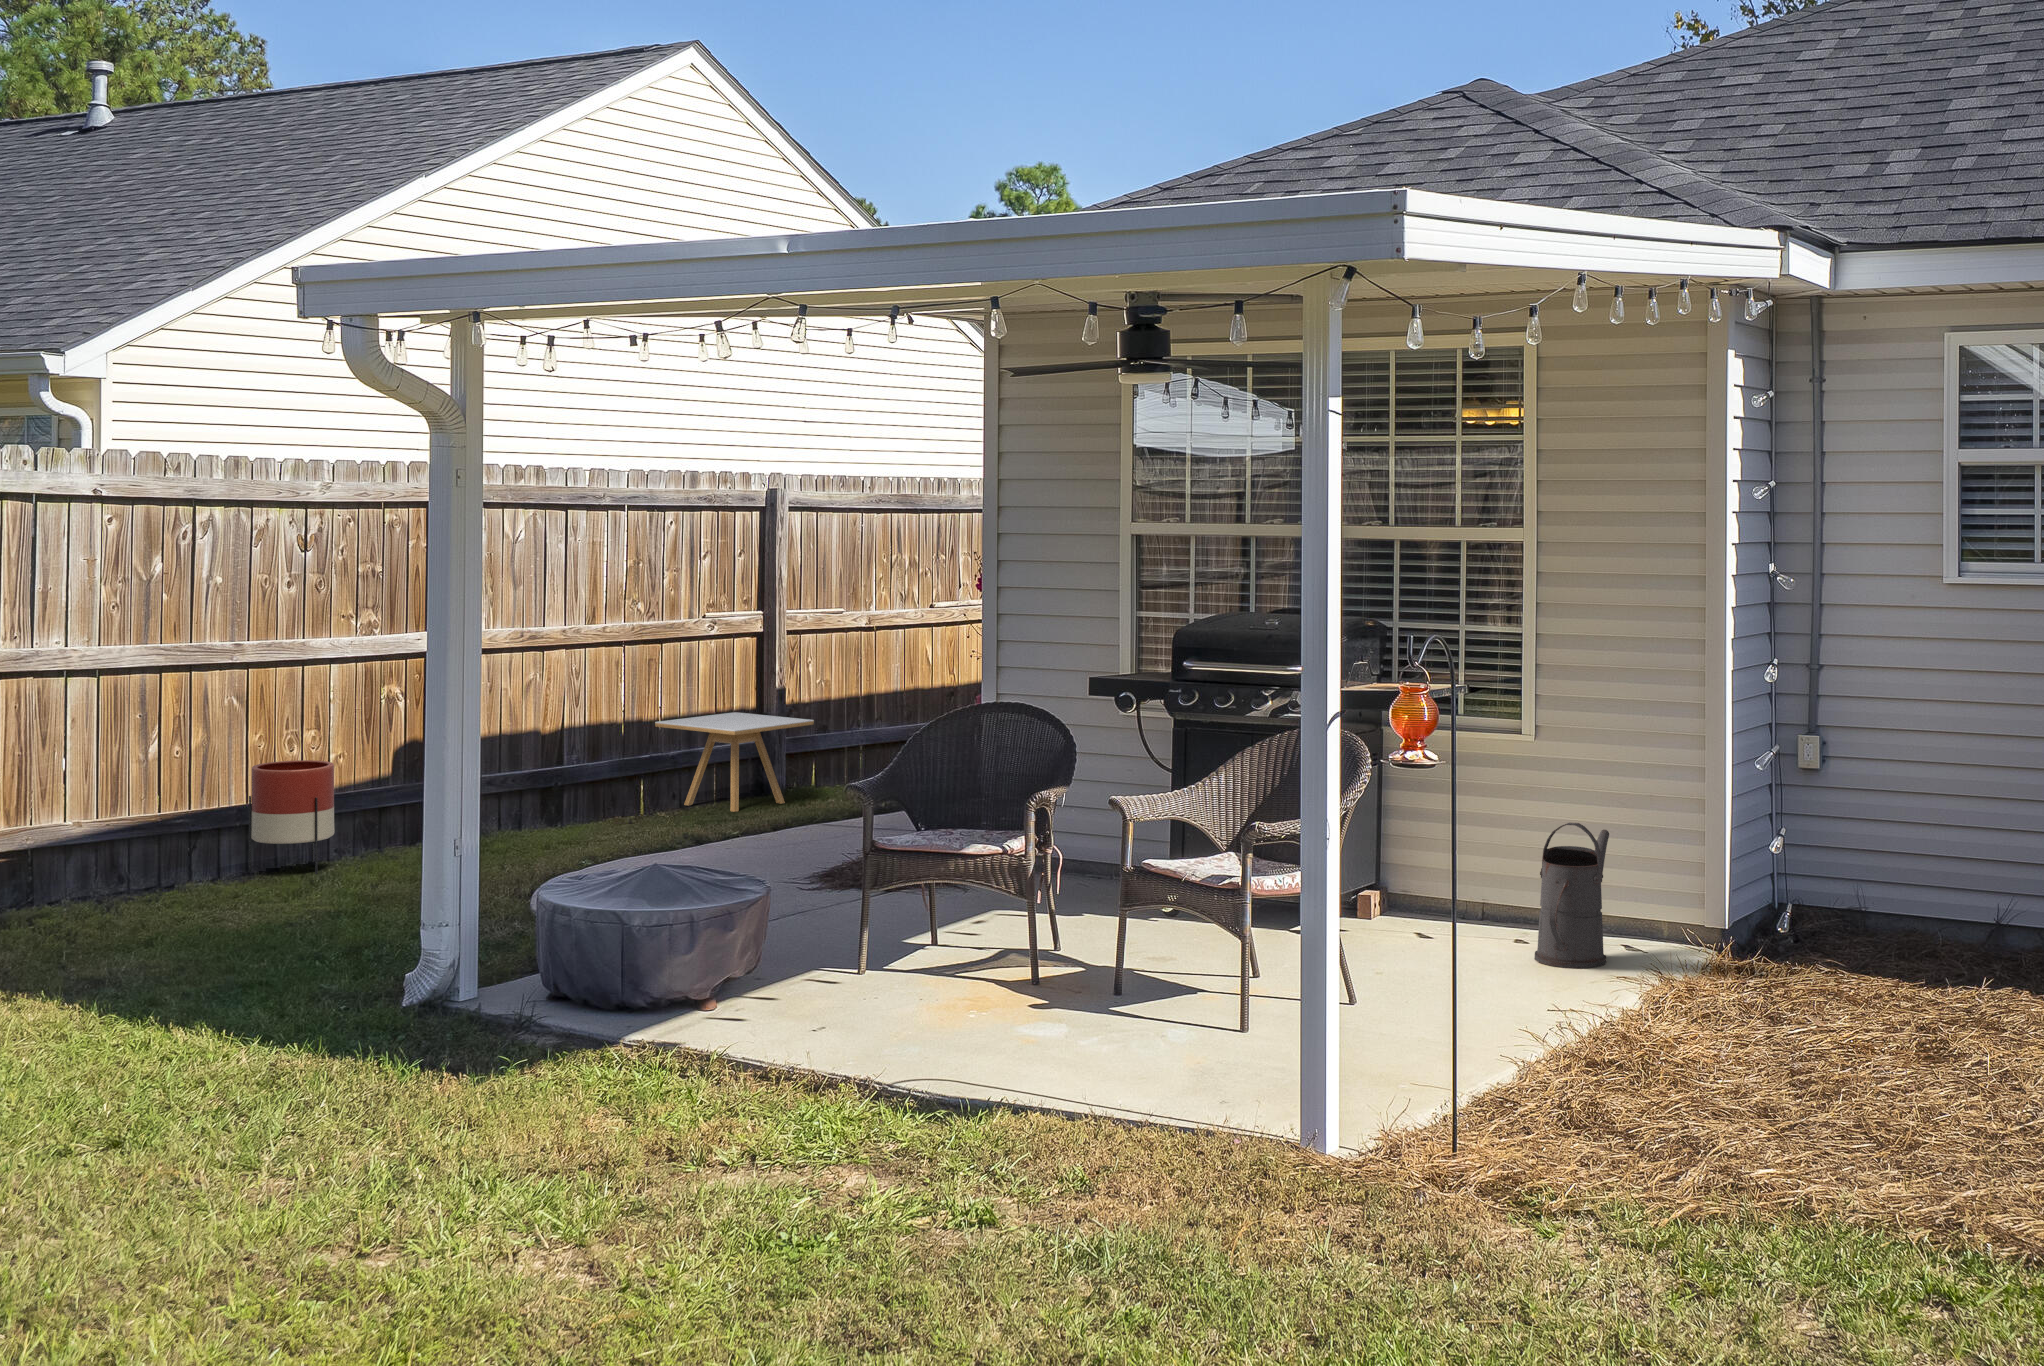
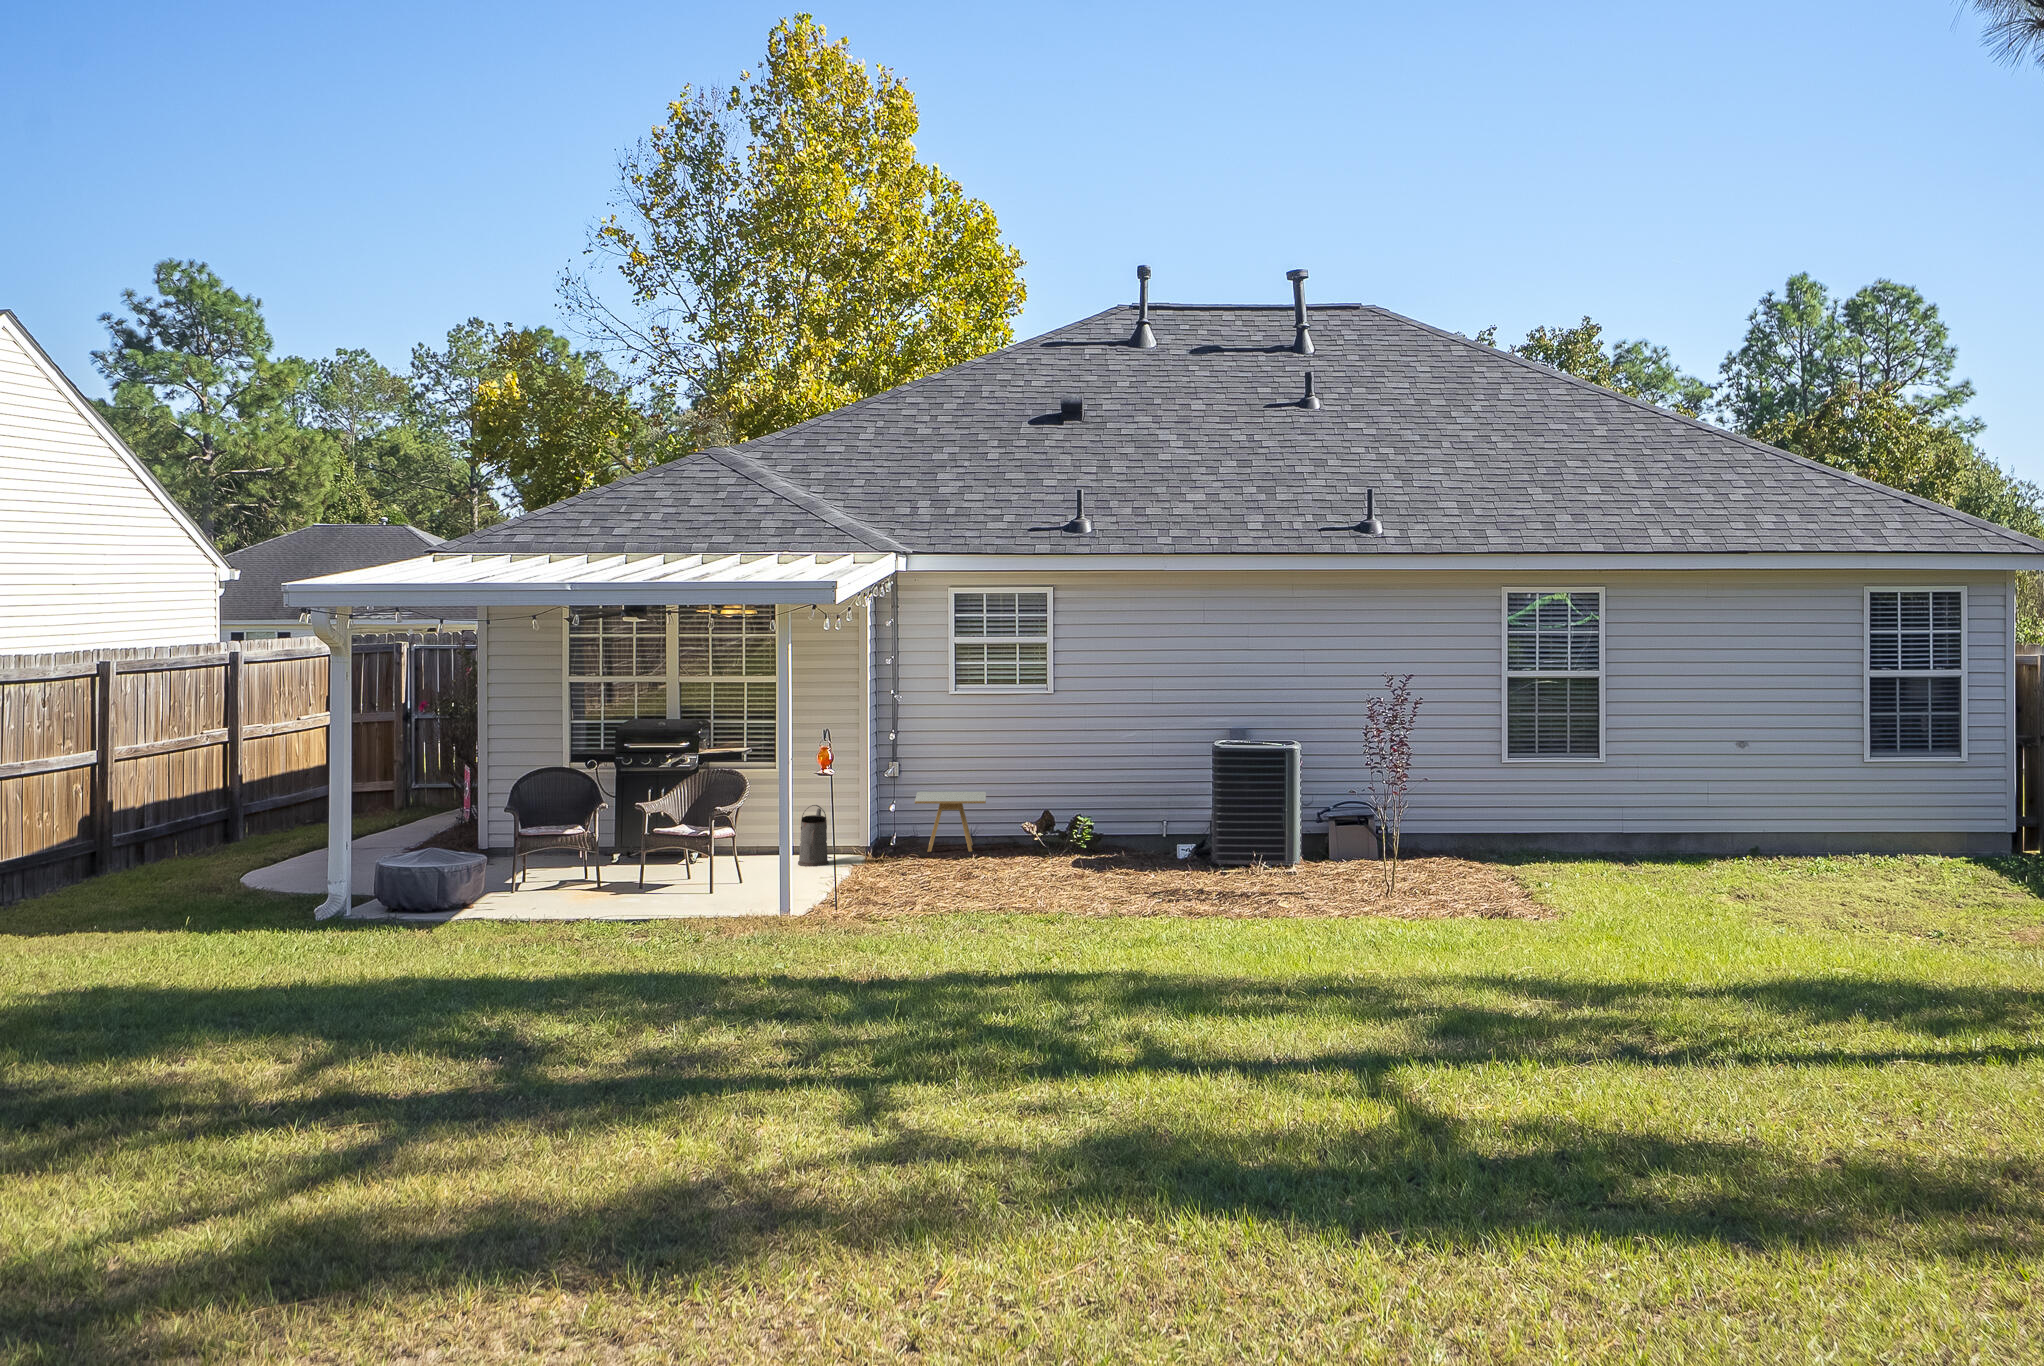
side table: present [655,712,814,812] -> present [915,792,986,852]
planter: present [249,760,334,874] -> none [33,832,85,900]

